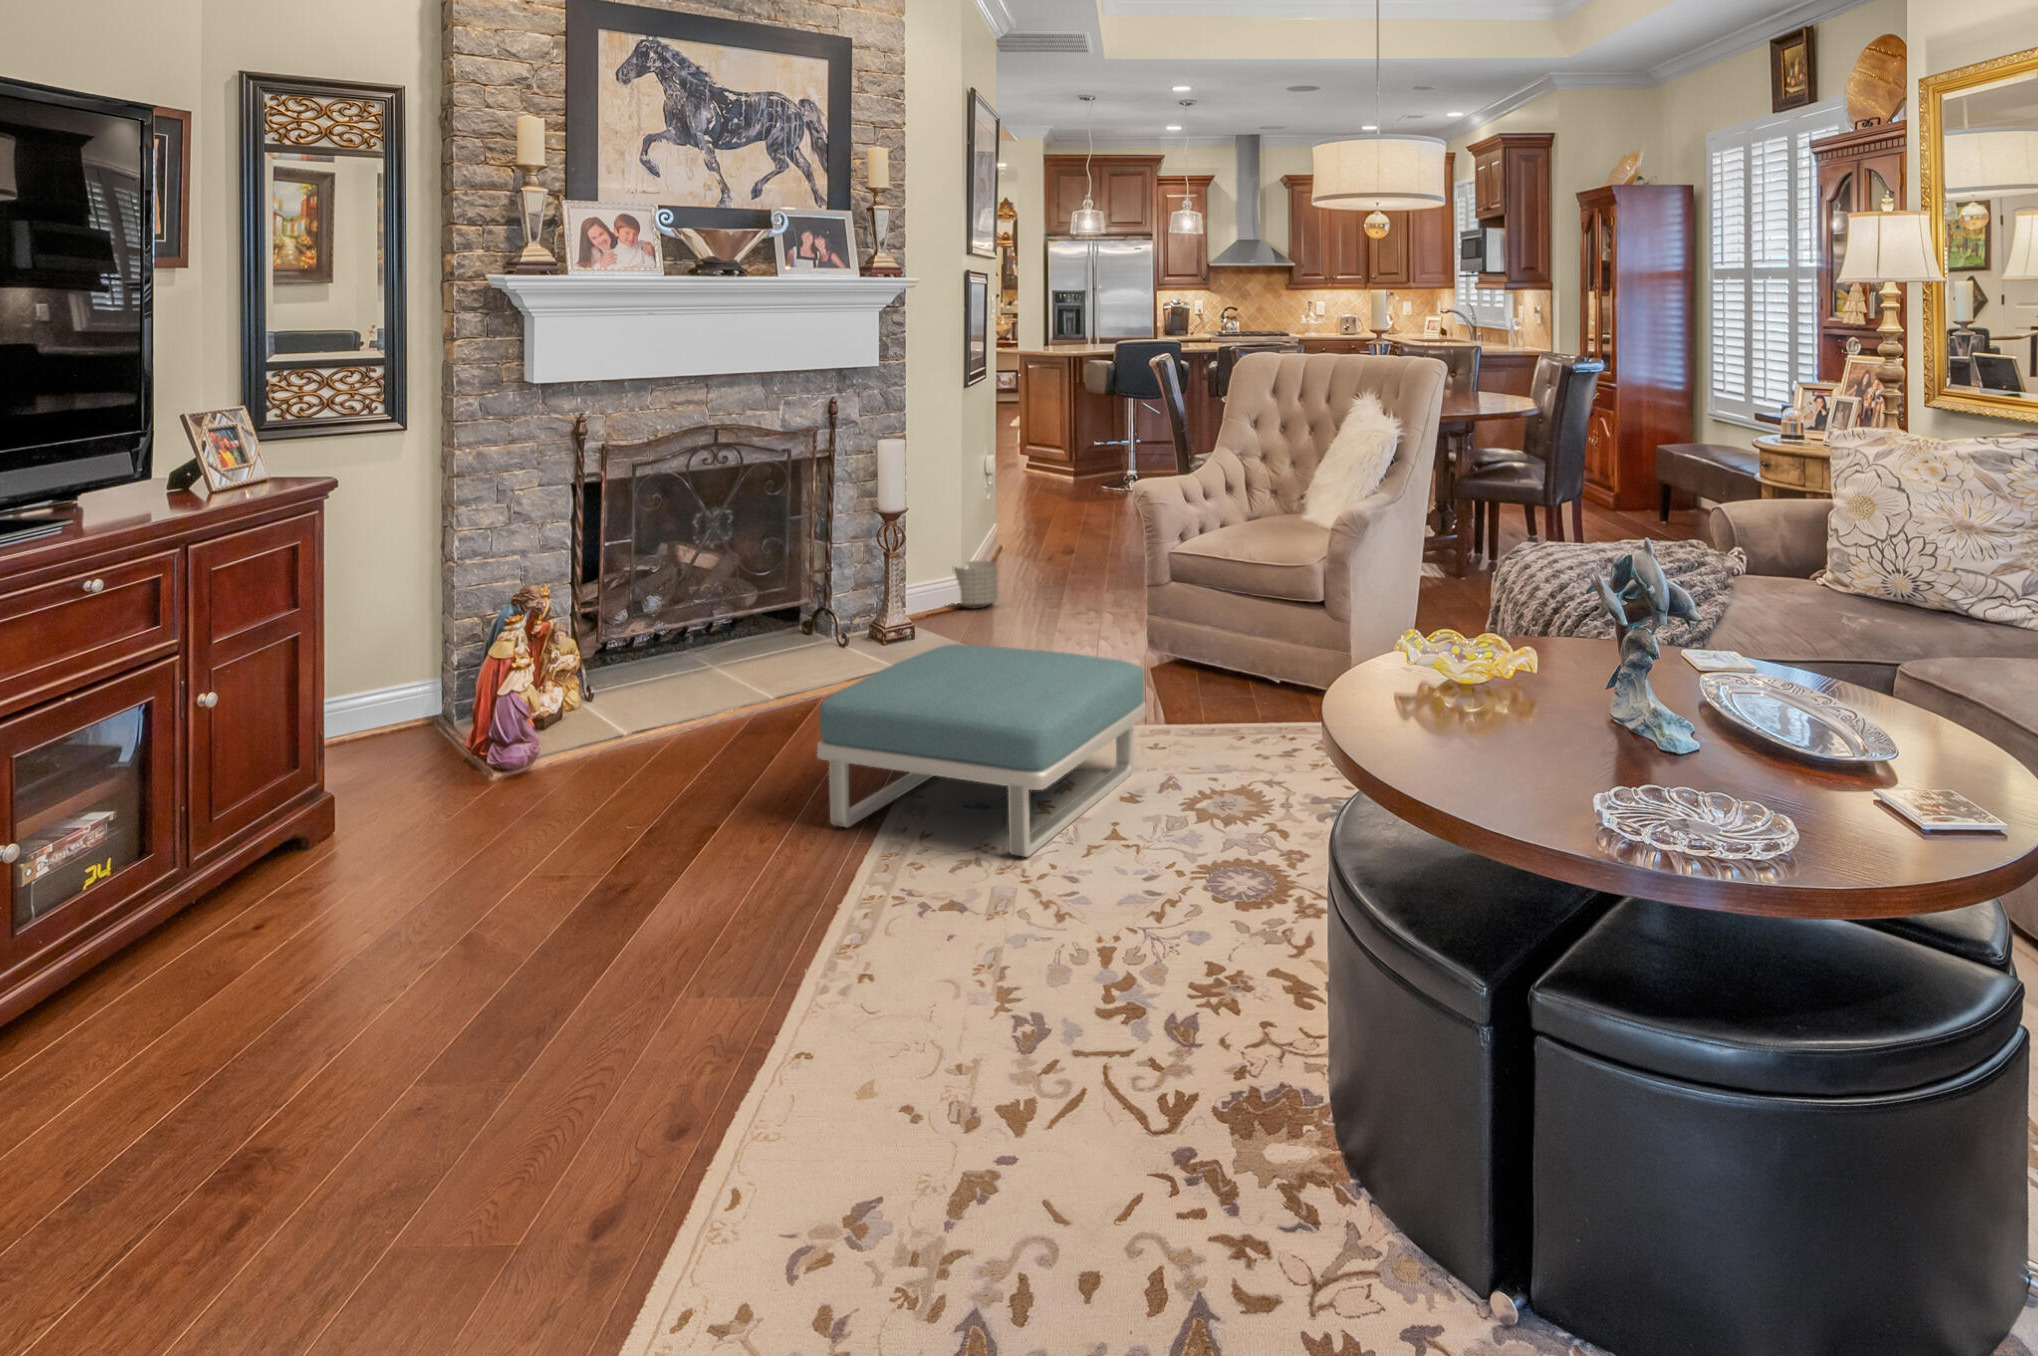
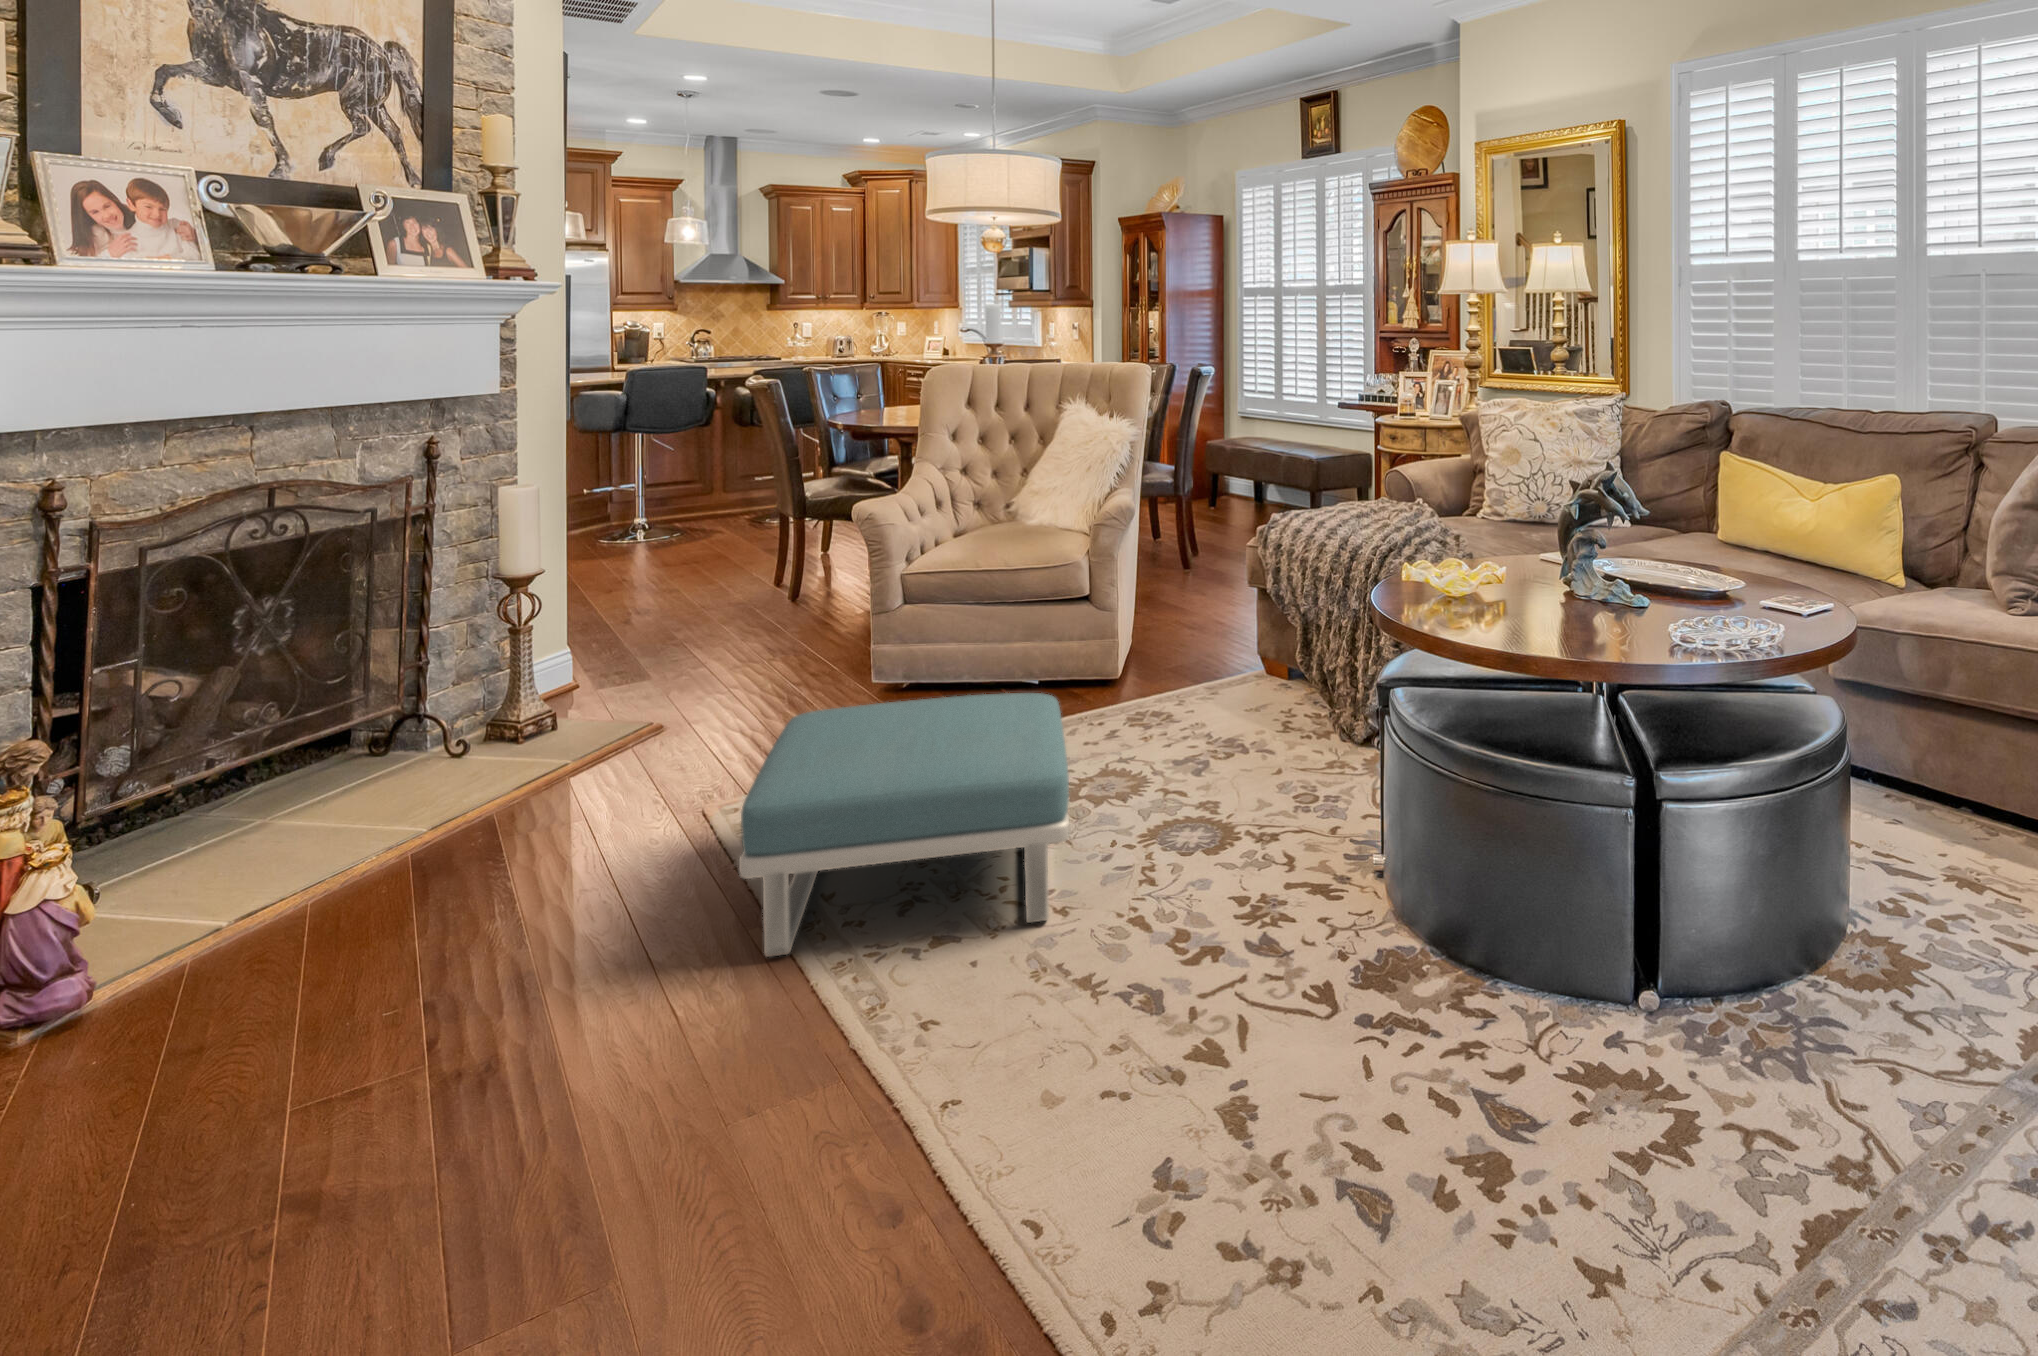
planter: present [954,561,998,609] -> none [574,623,638,683]

